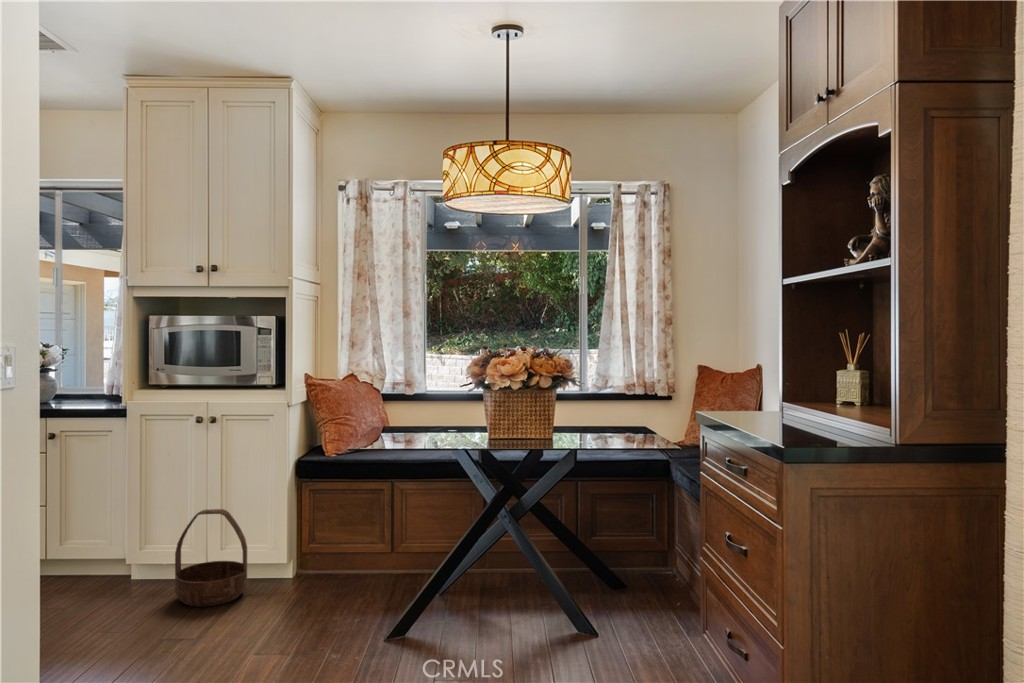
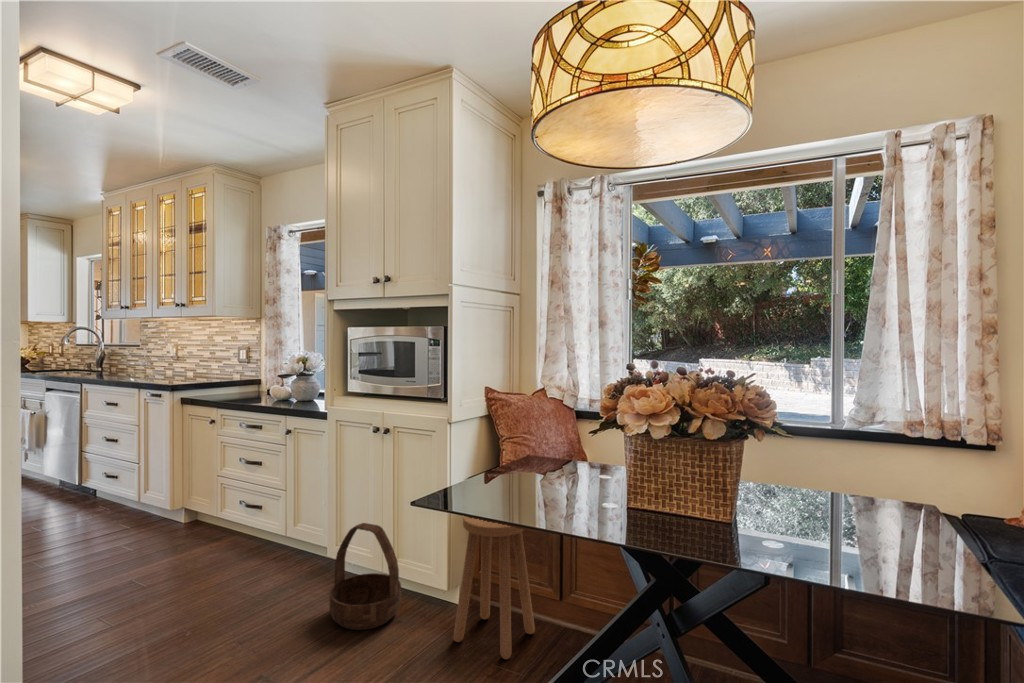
stool: none [313,477,378,593] -> present [453,517,535,659]

